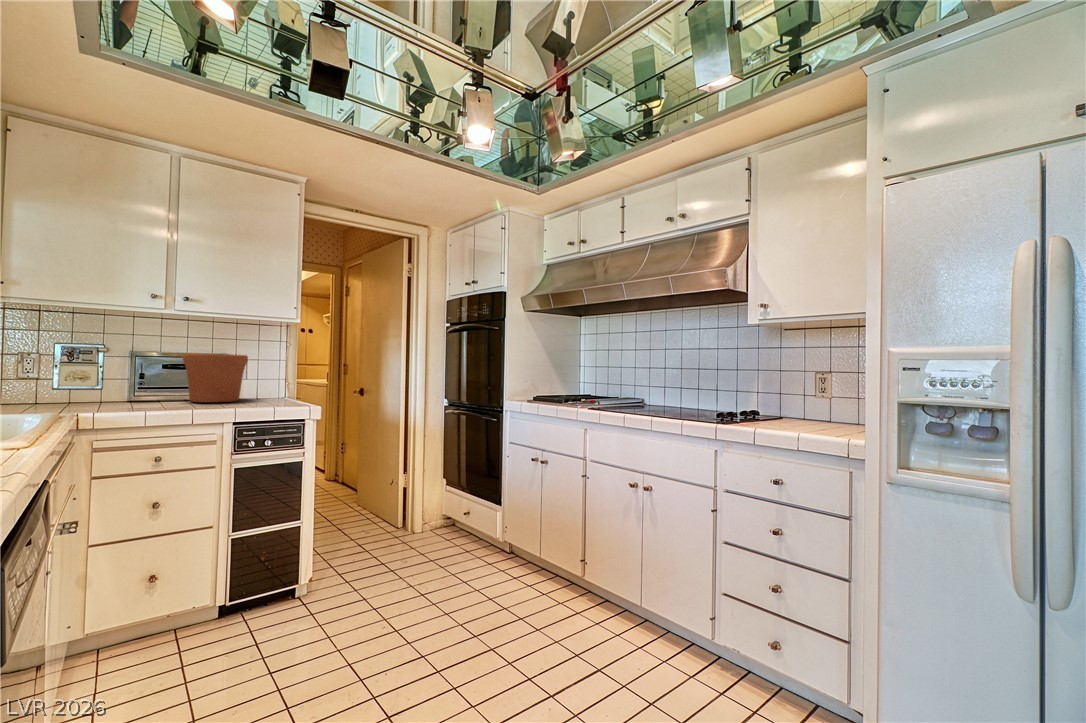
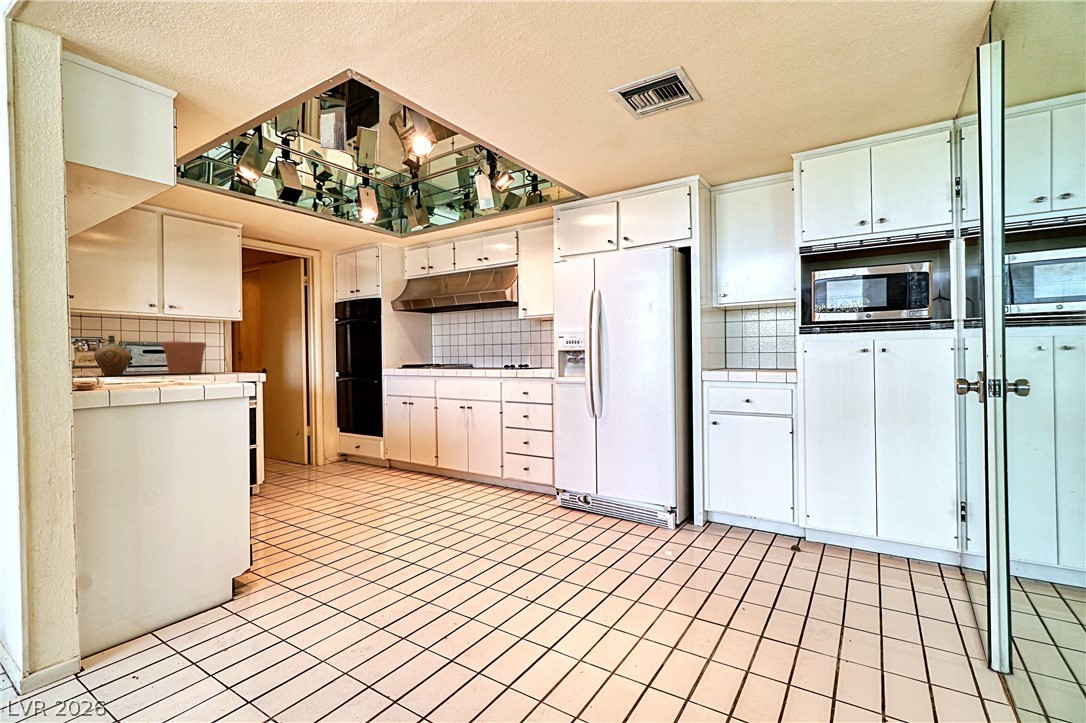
ceramic jug: none [79,342,138,403] -> present [93,336,131,376]

